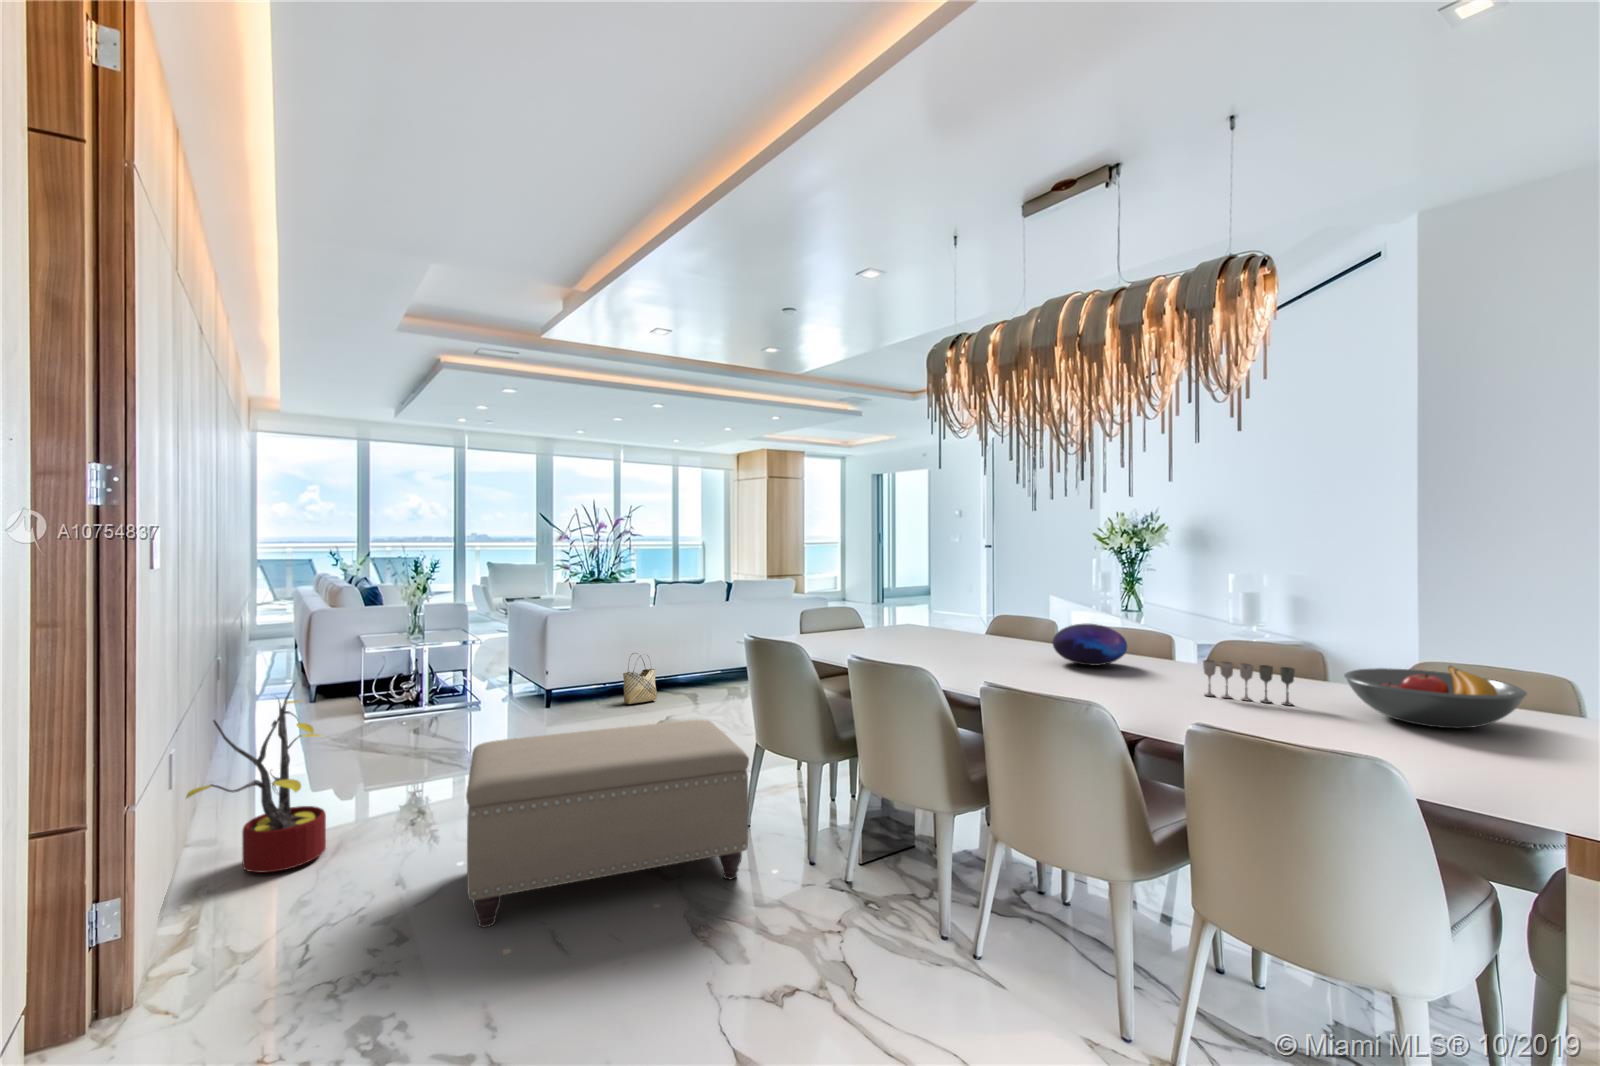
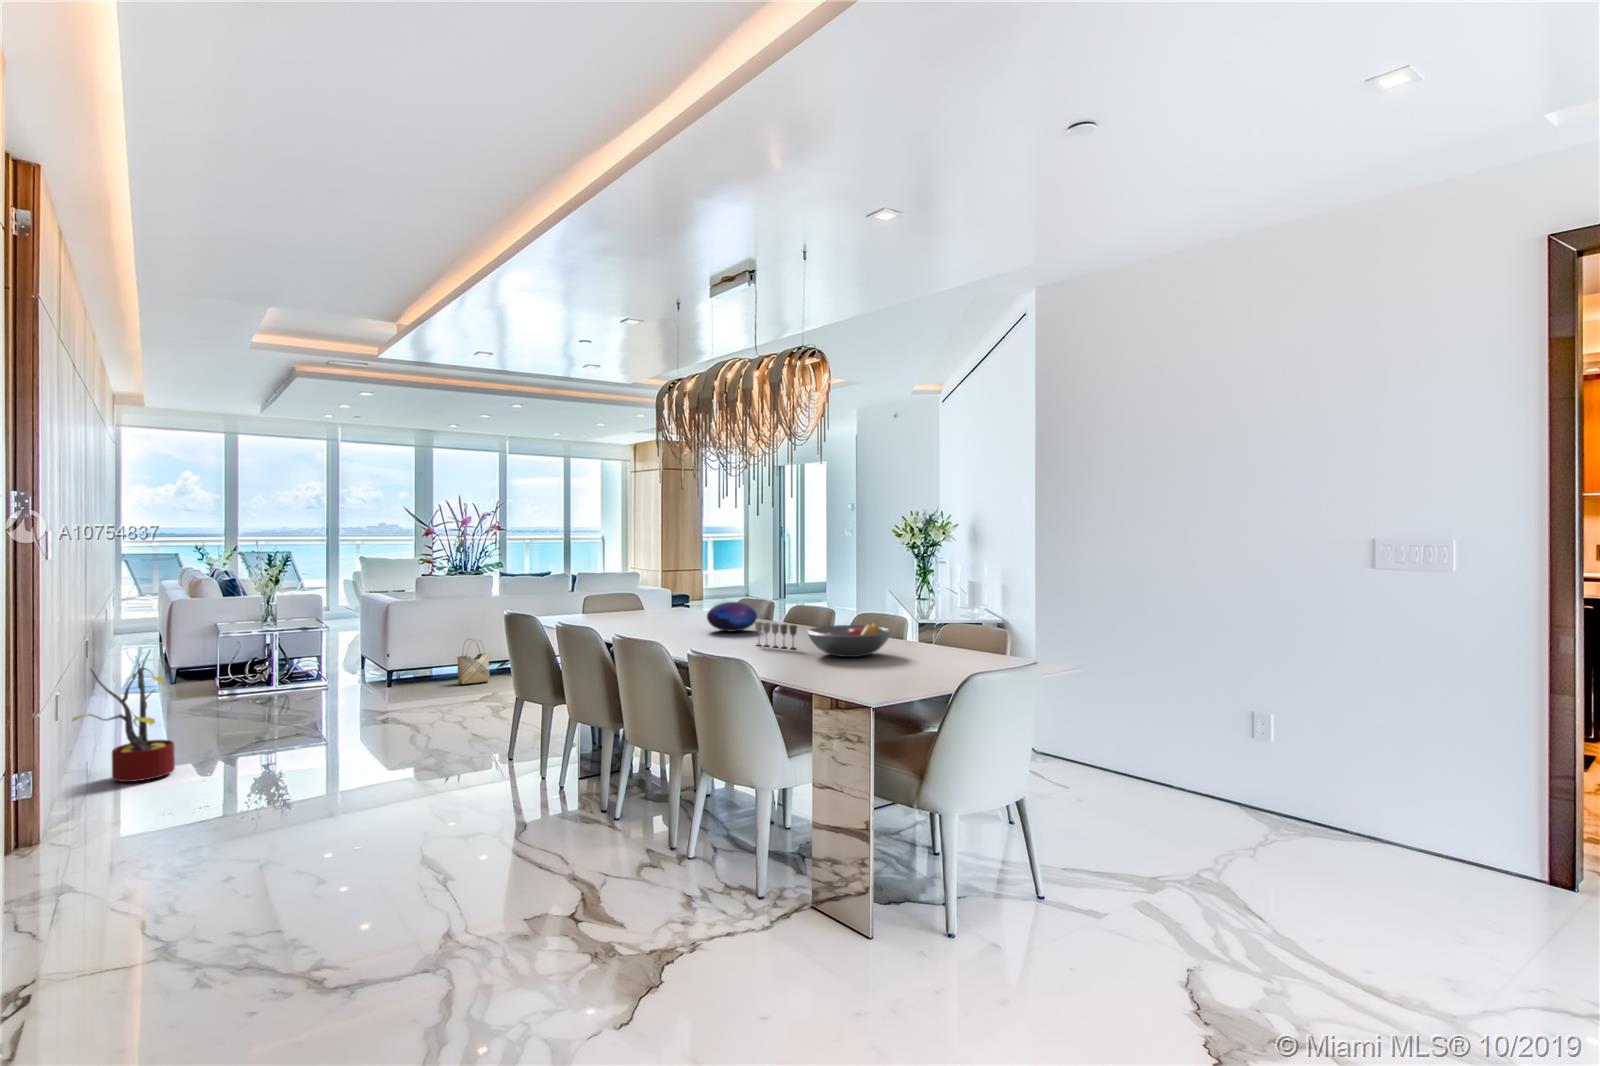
ottoman: present [466,719,749,927] -> none [266,676,479,805]

